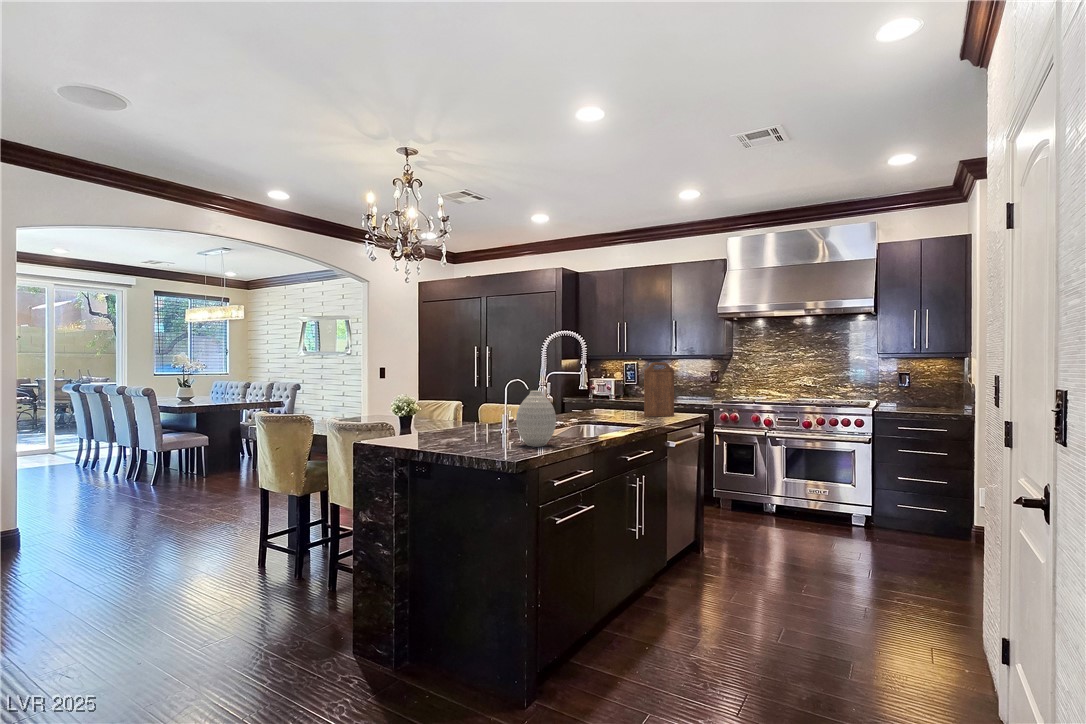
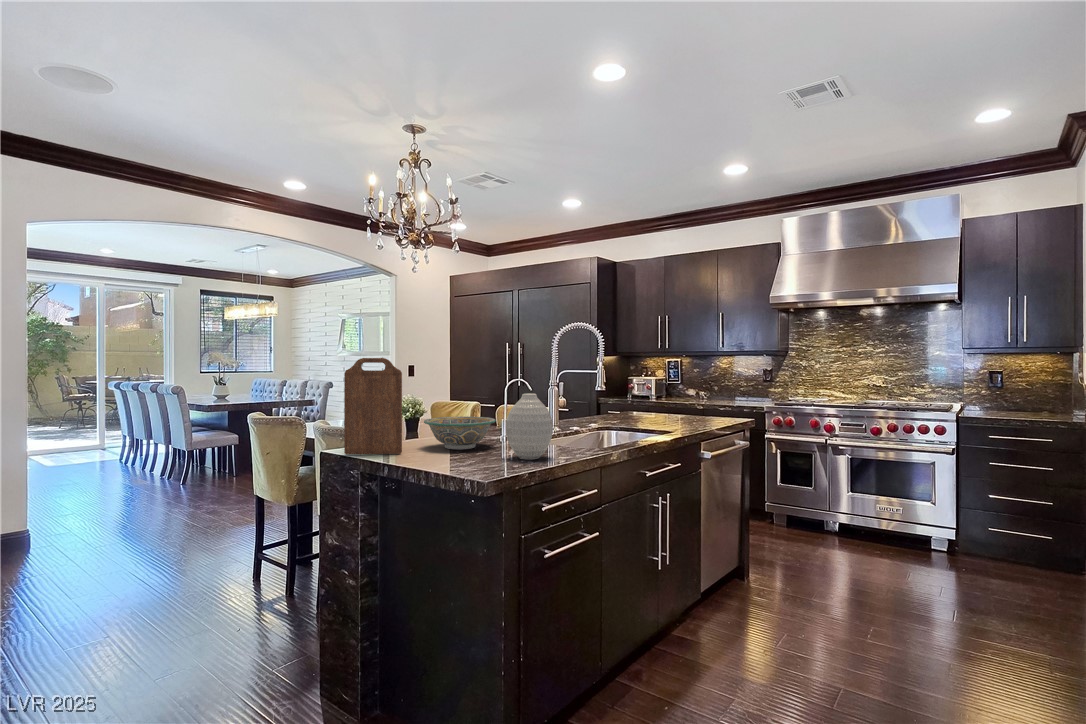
cutting board: present [644,362,674,416] -> present [344,358,402,455]
bowl: none [438,412,501,440] -> present [424,416,496,449]

